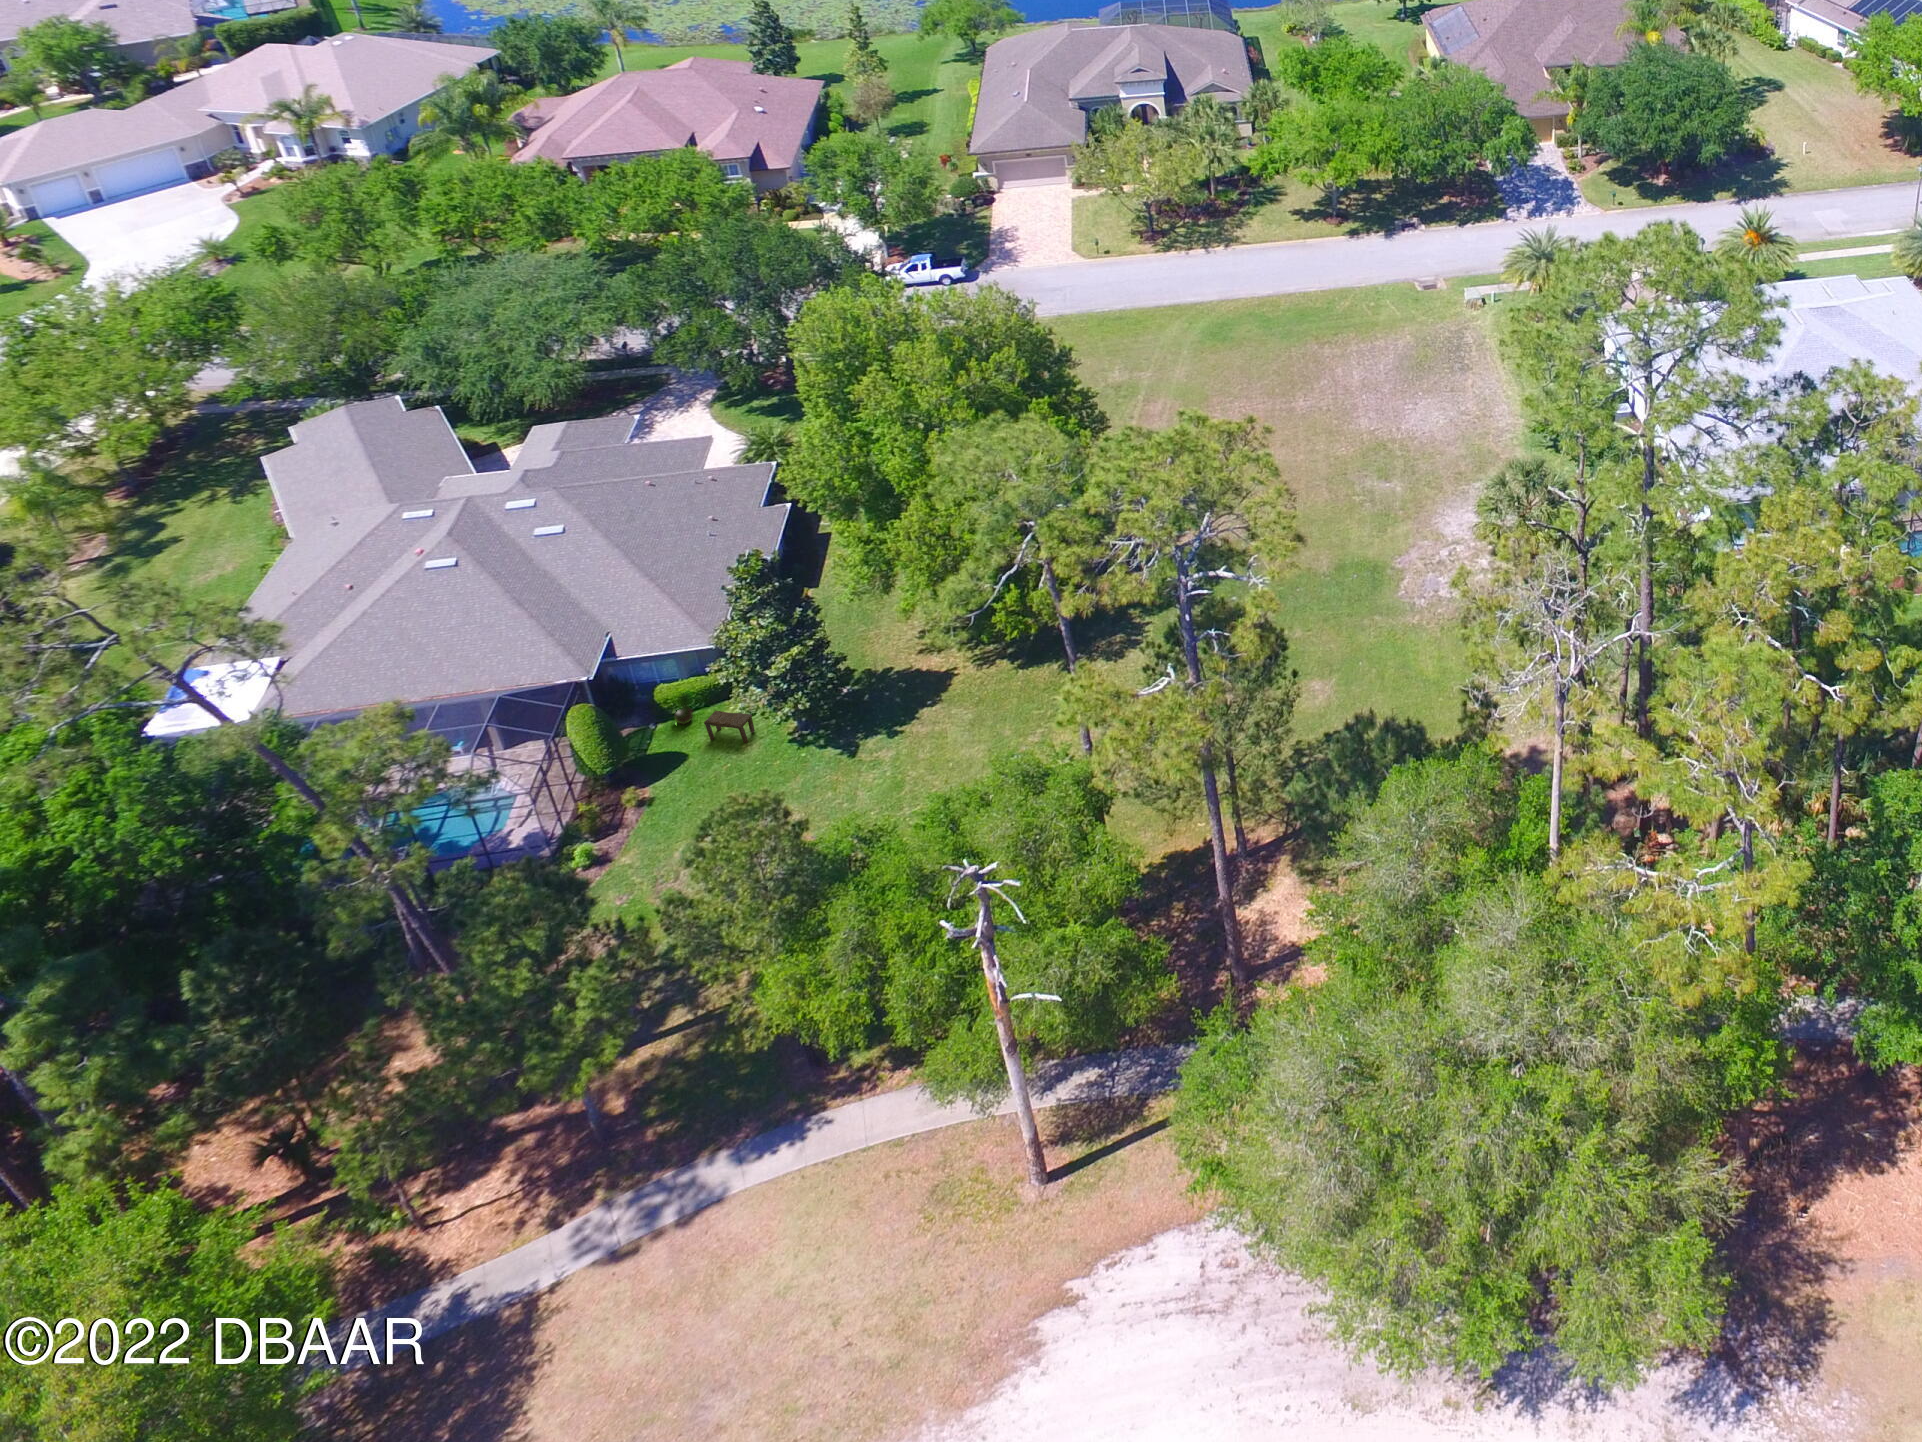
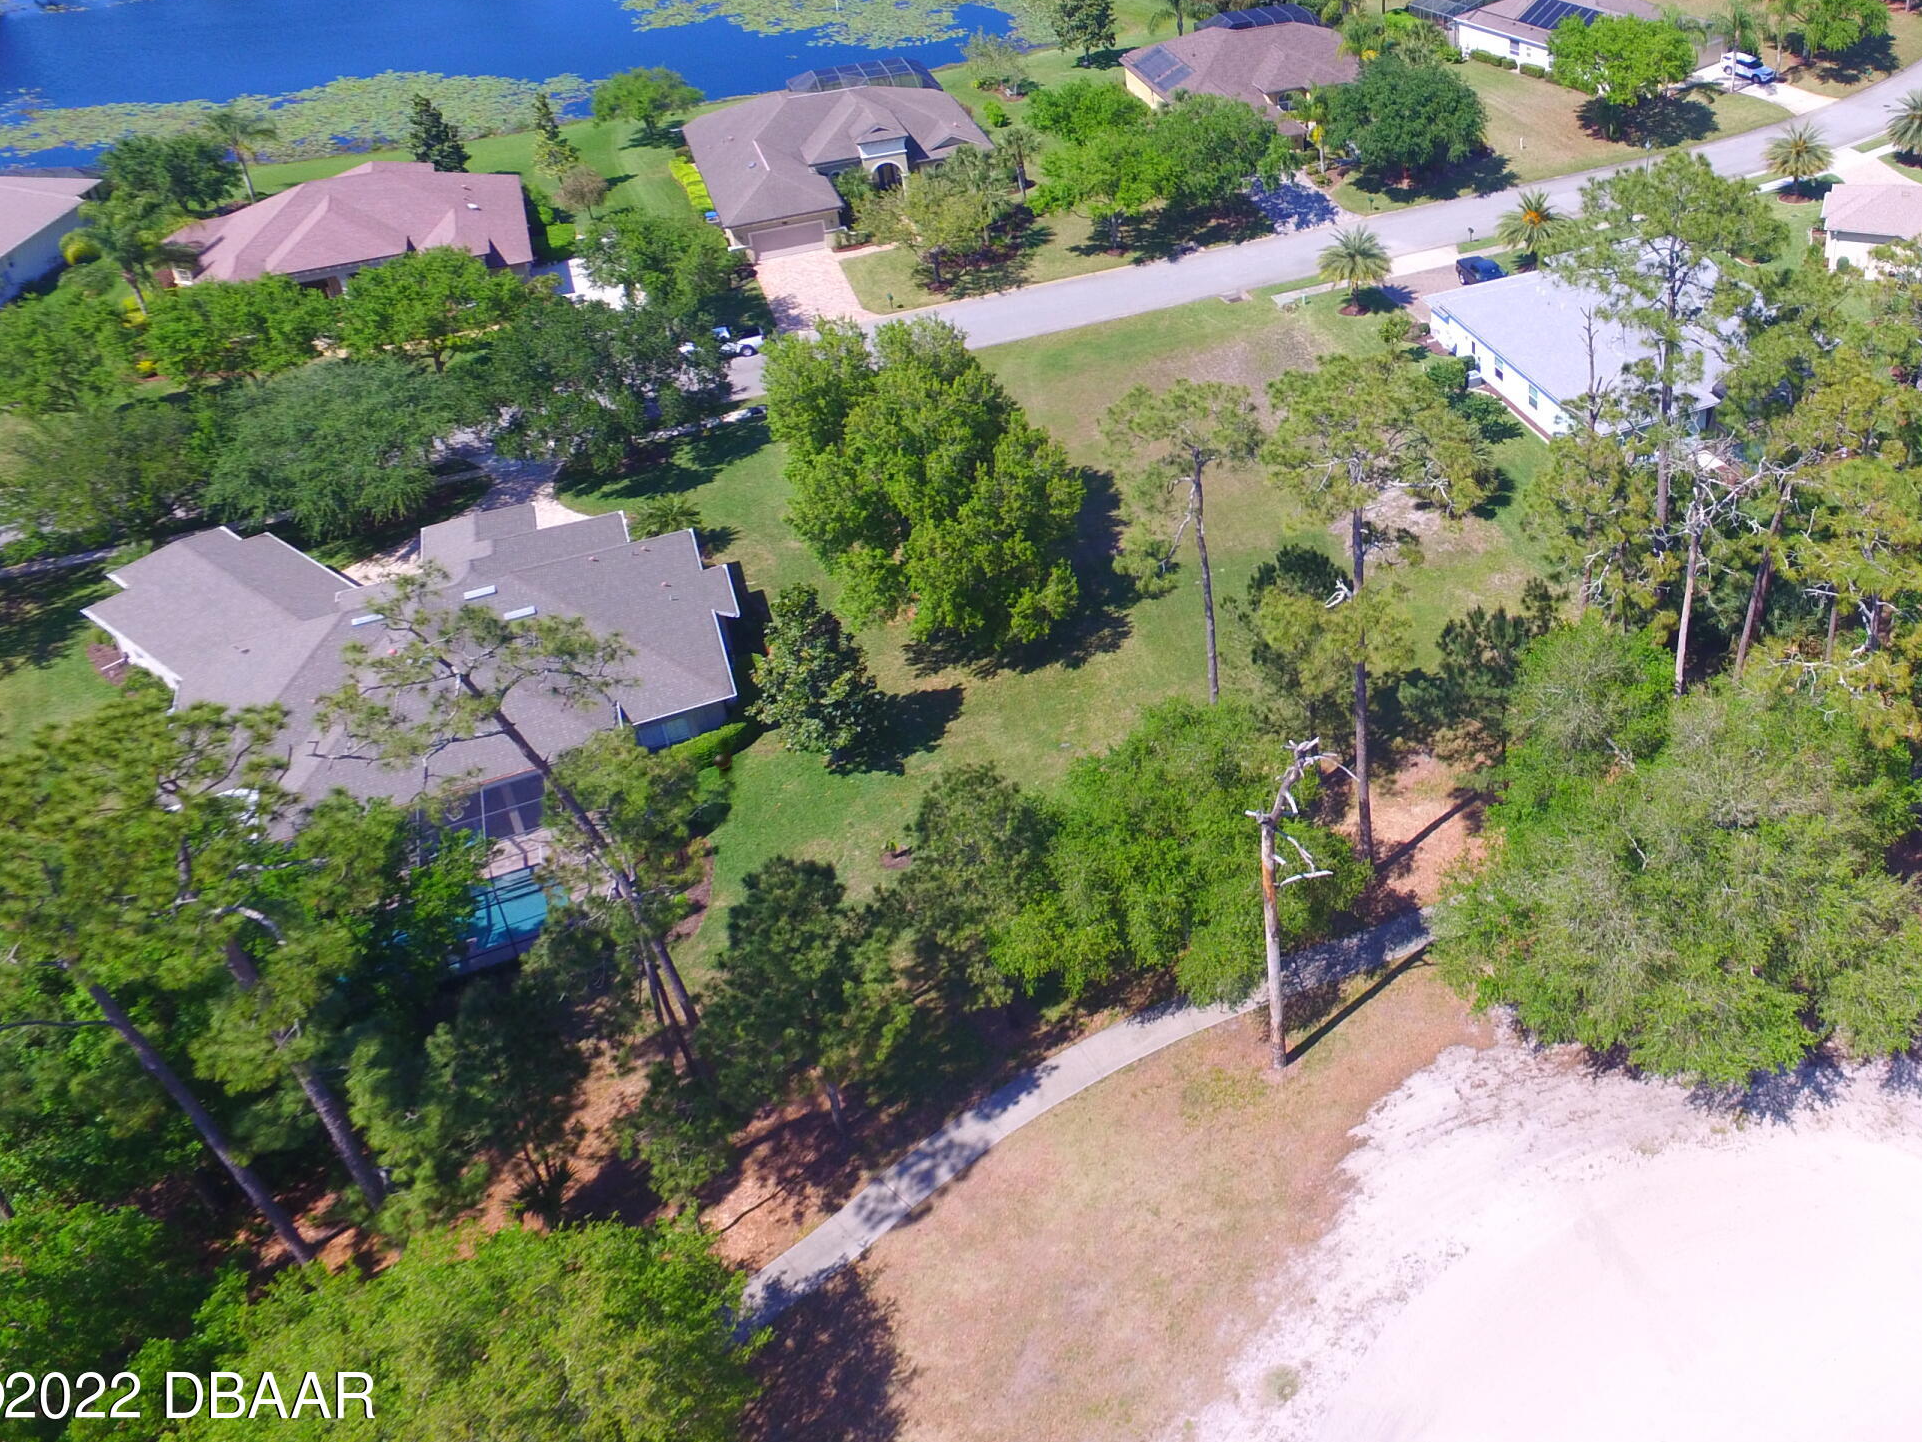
bench: present [704,711,755,743] -> none [755,745,804,778]

